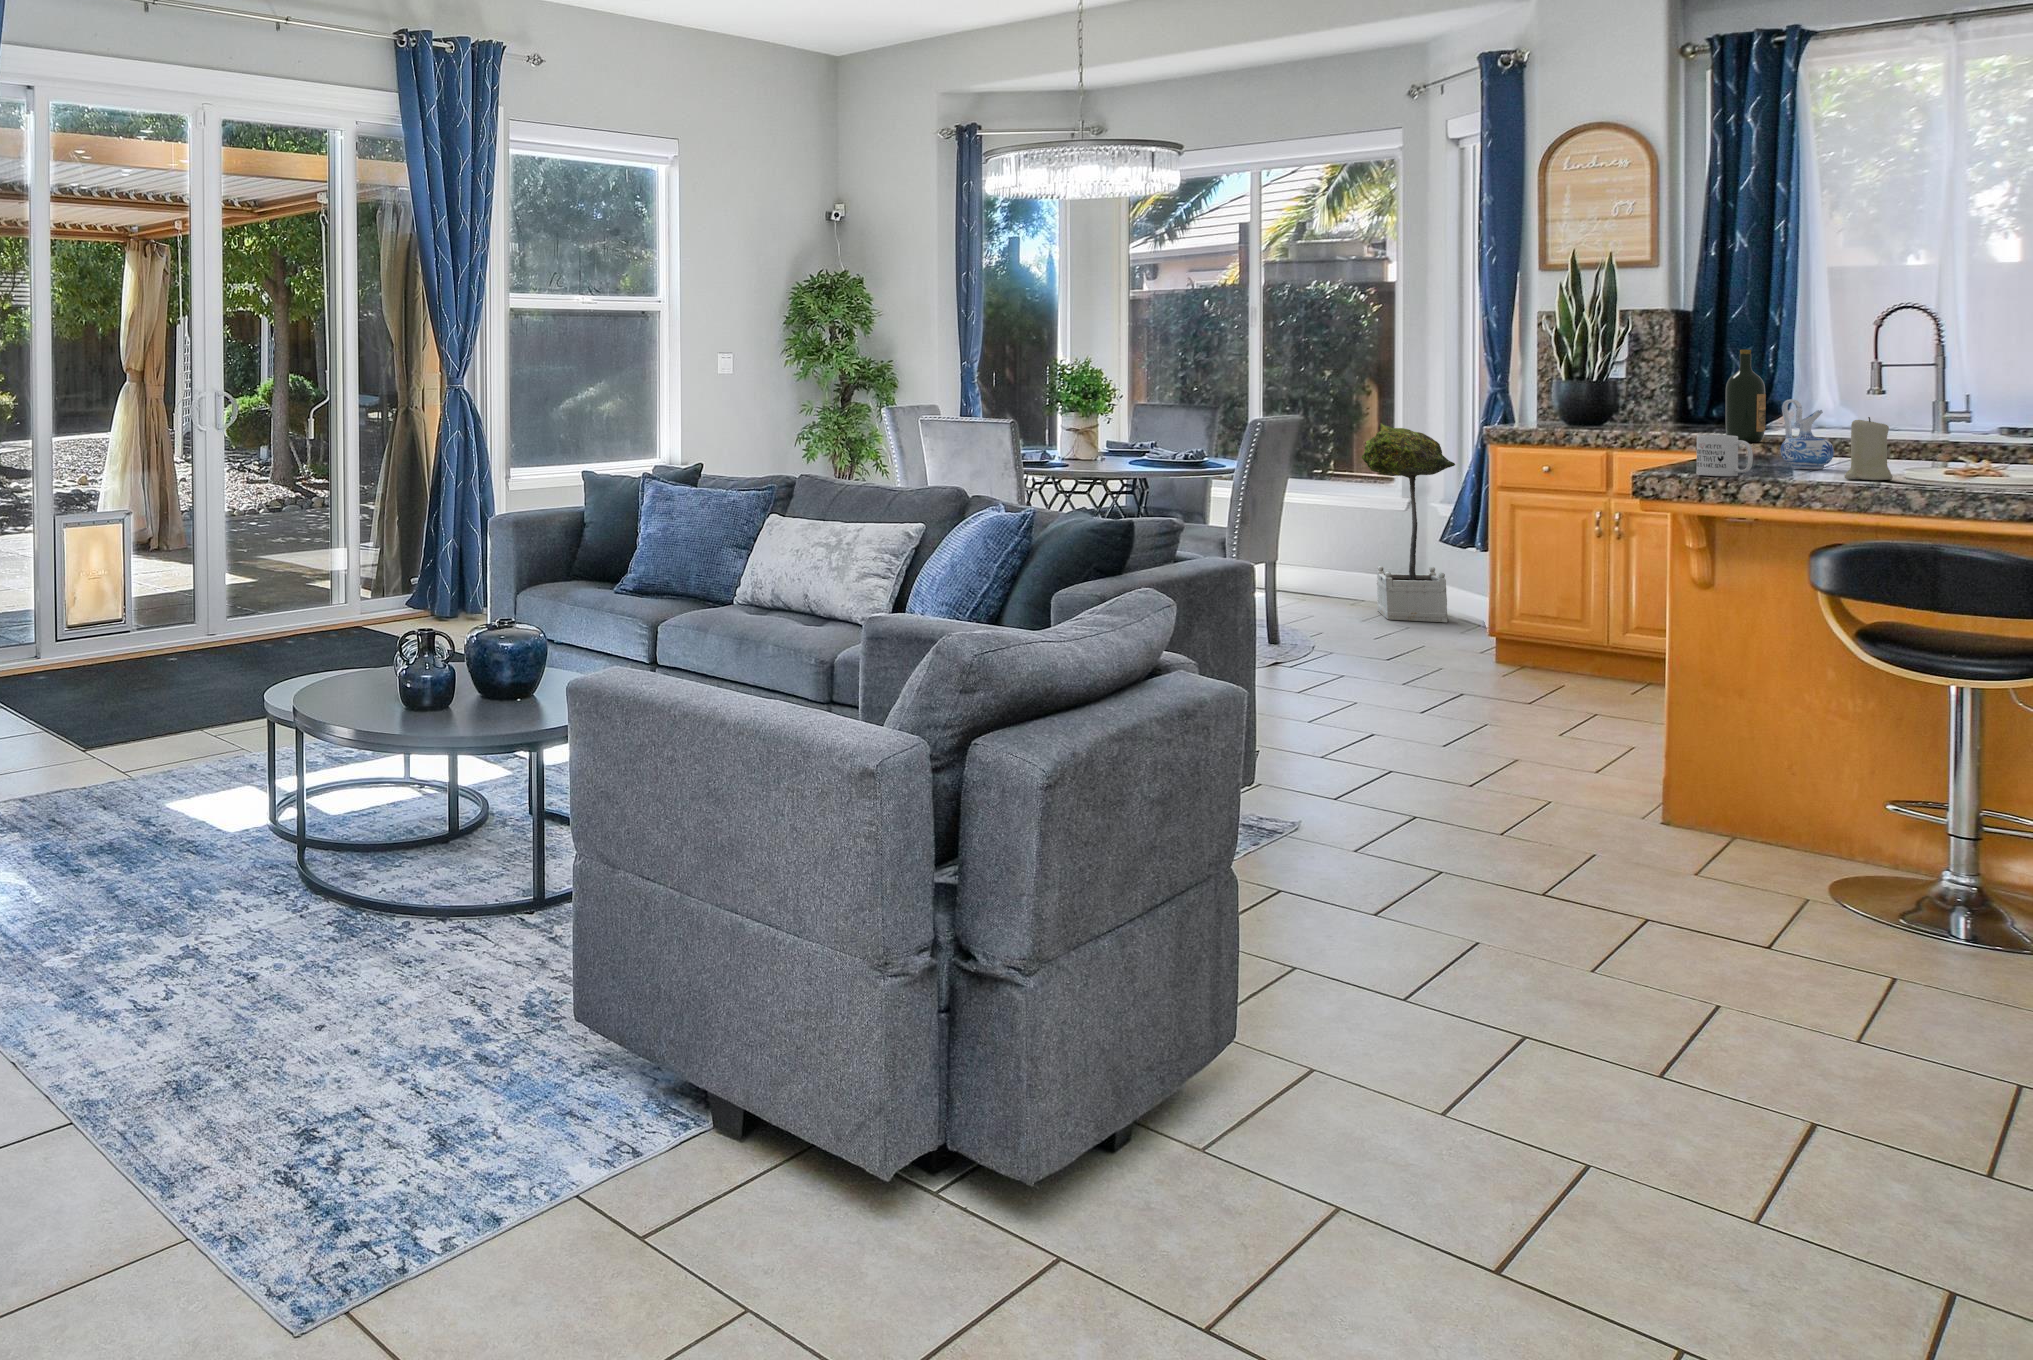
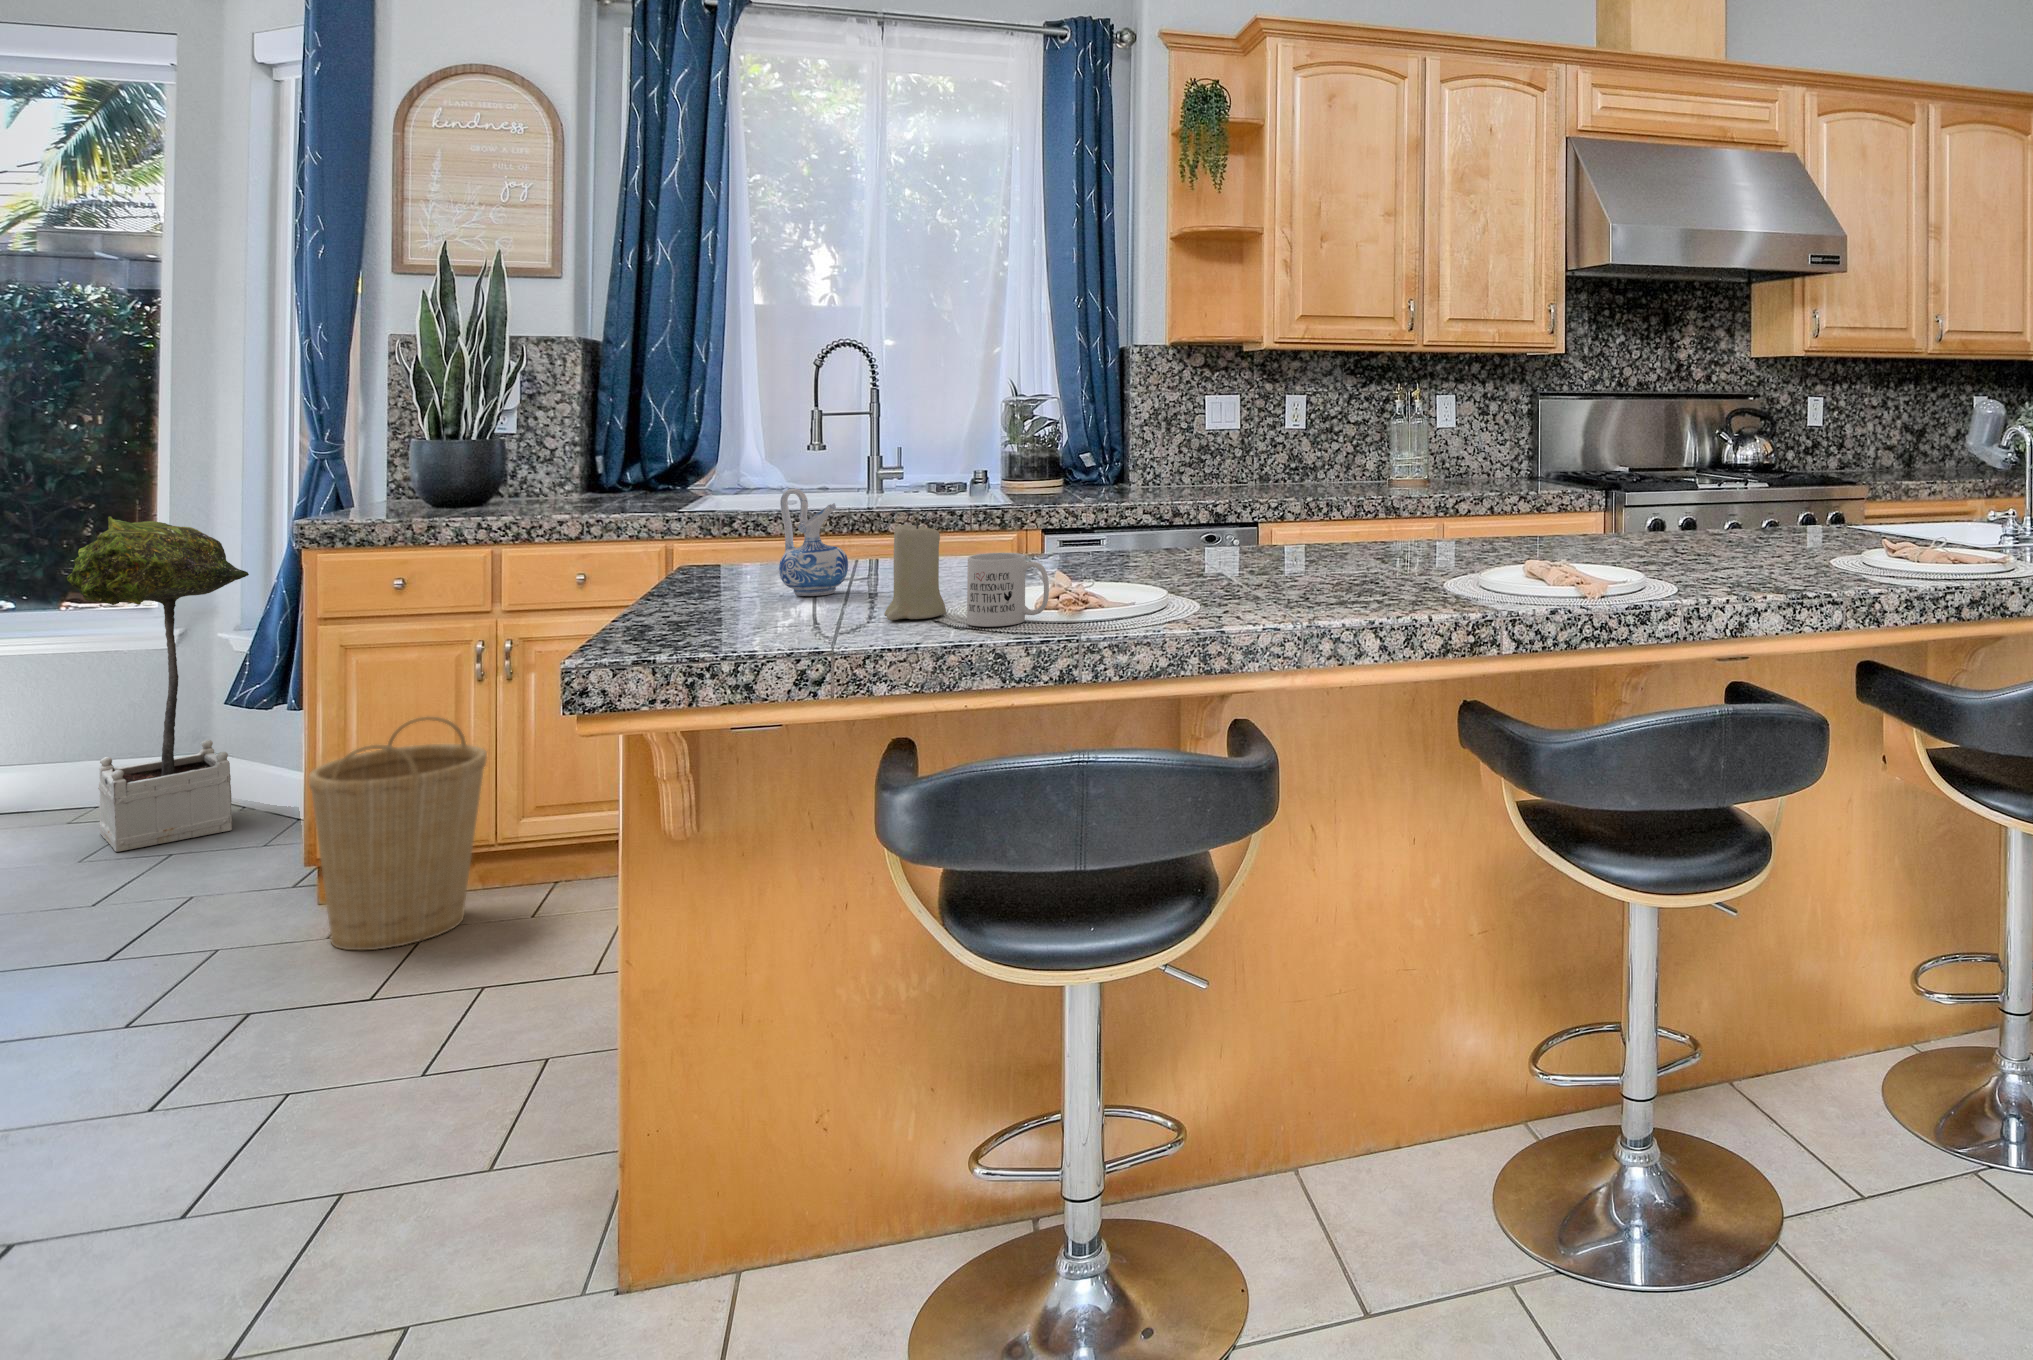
wine bottle: present [1725,350,1766,442] -> none [663,400,713,529]
mug: present [1697,435,1753,476] -> present [967,553,1049,627]
basket: none [1495,554,1603,689] -> present [309,717,487,950]

